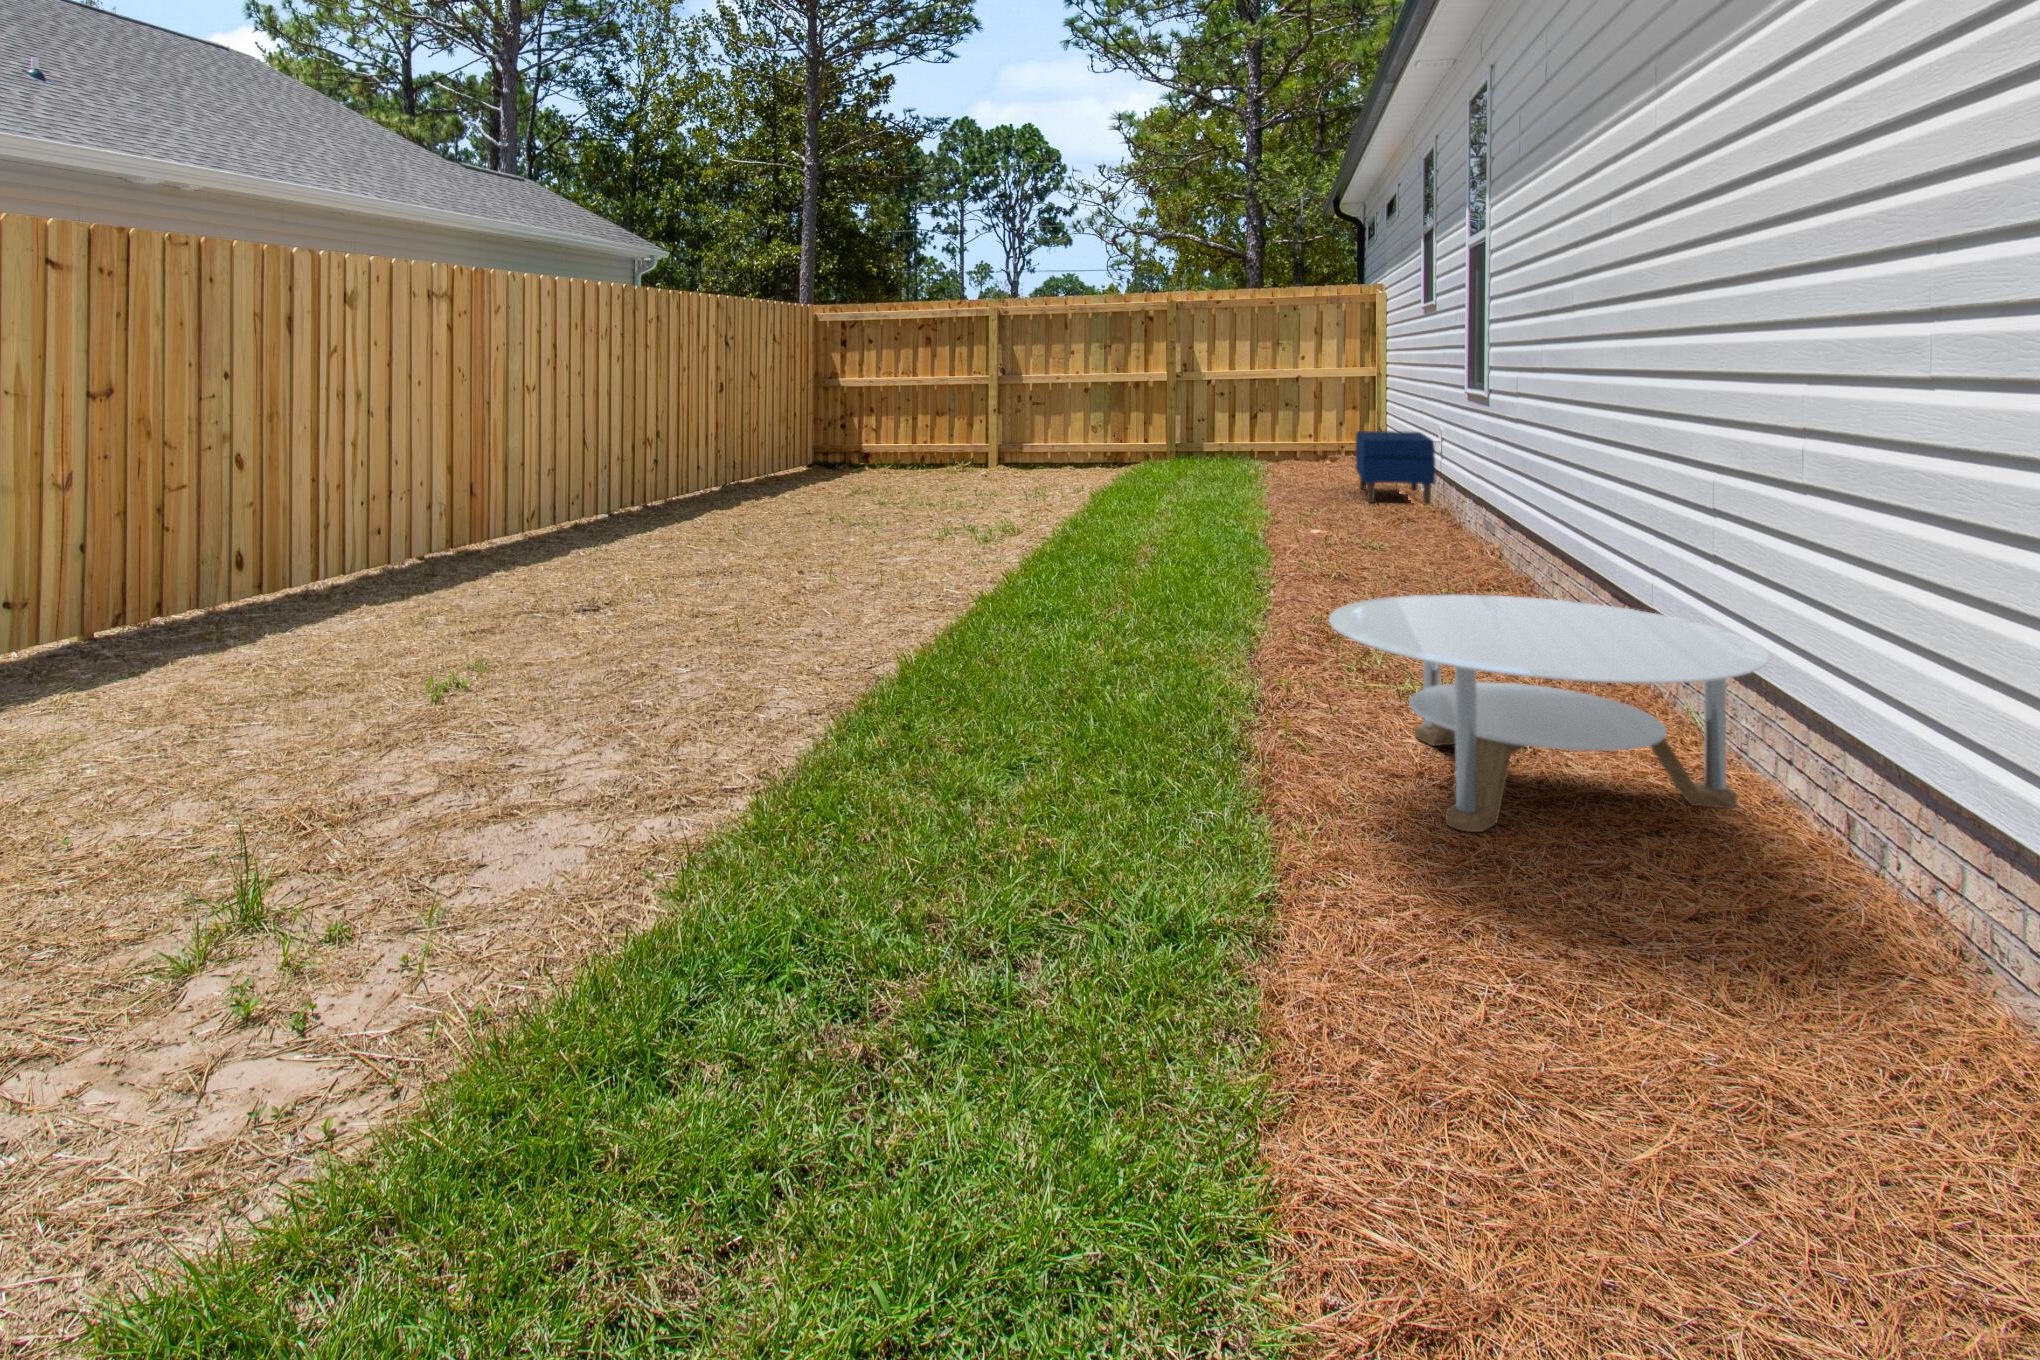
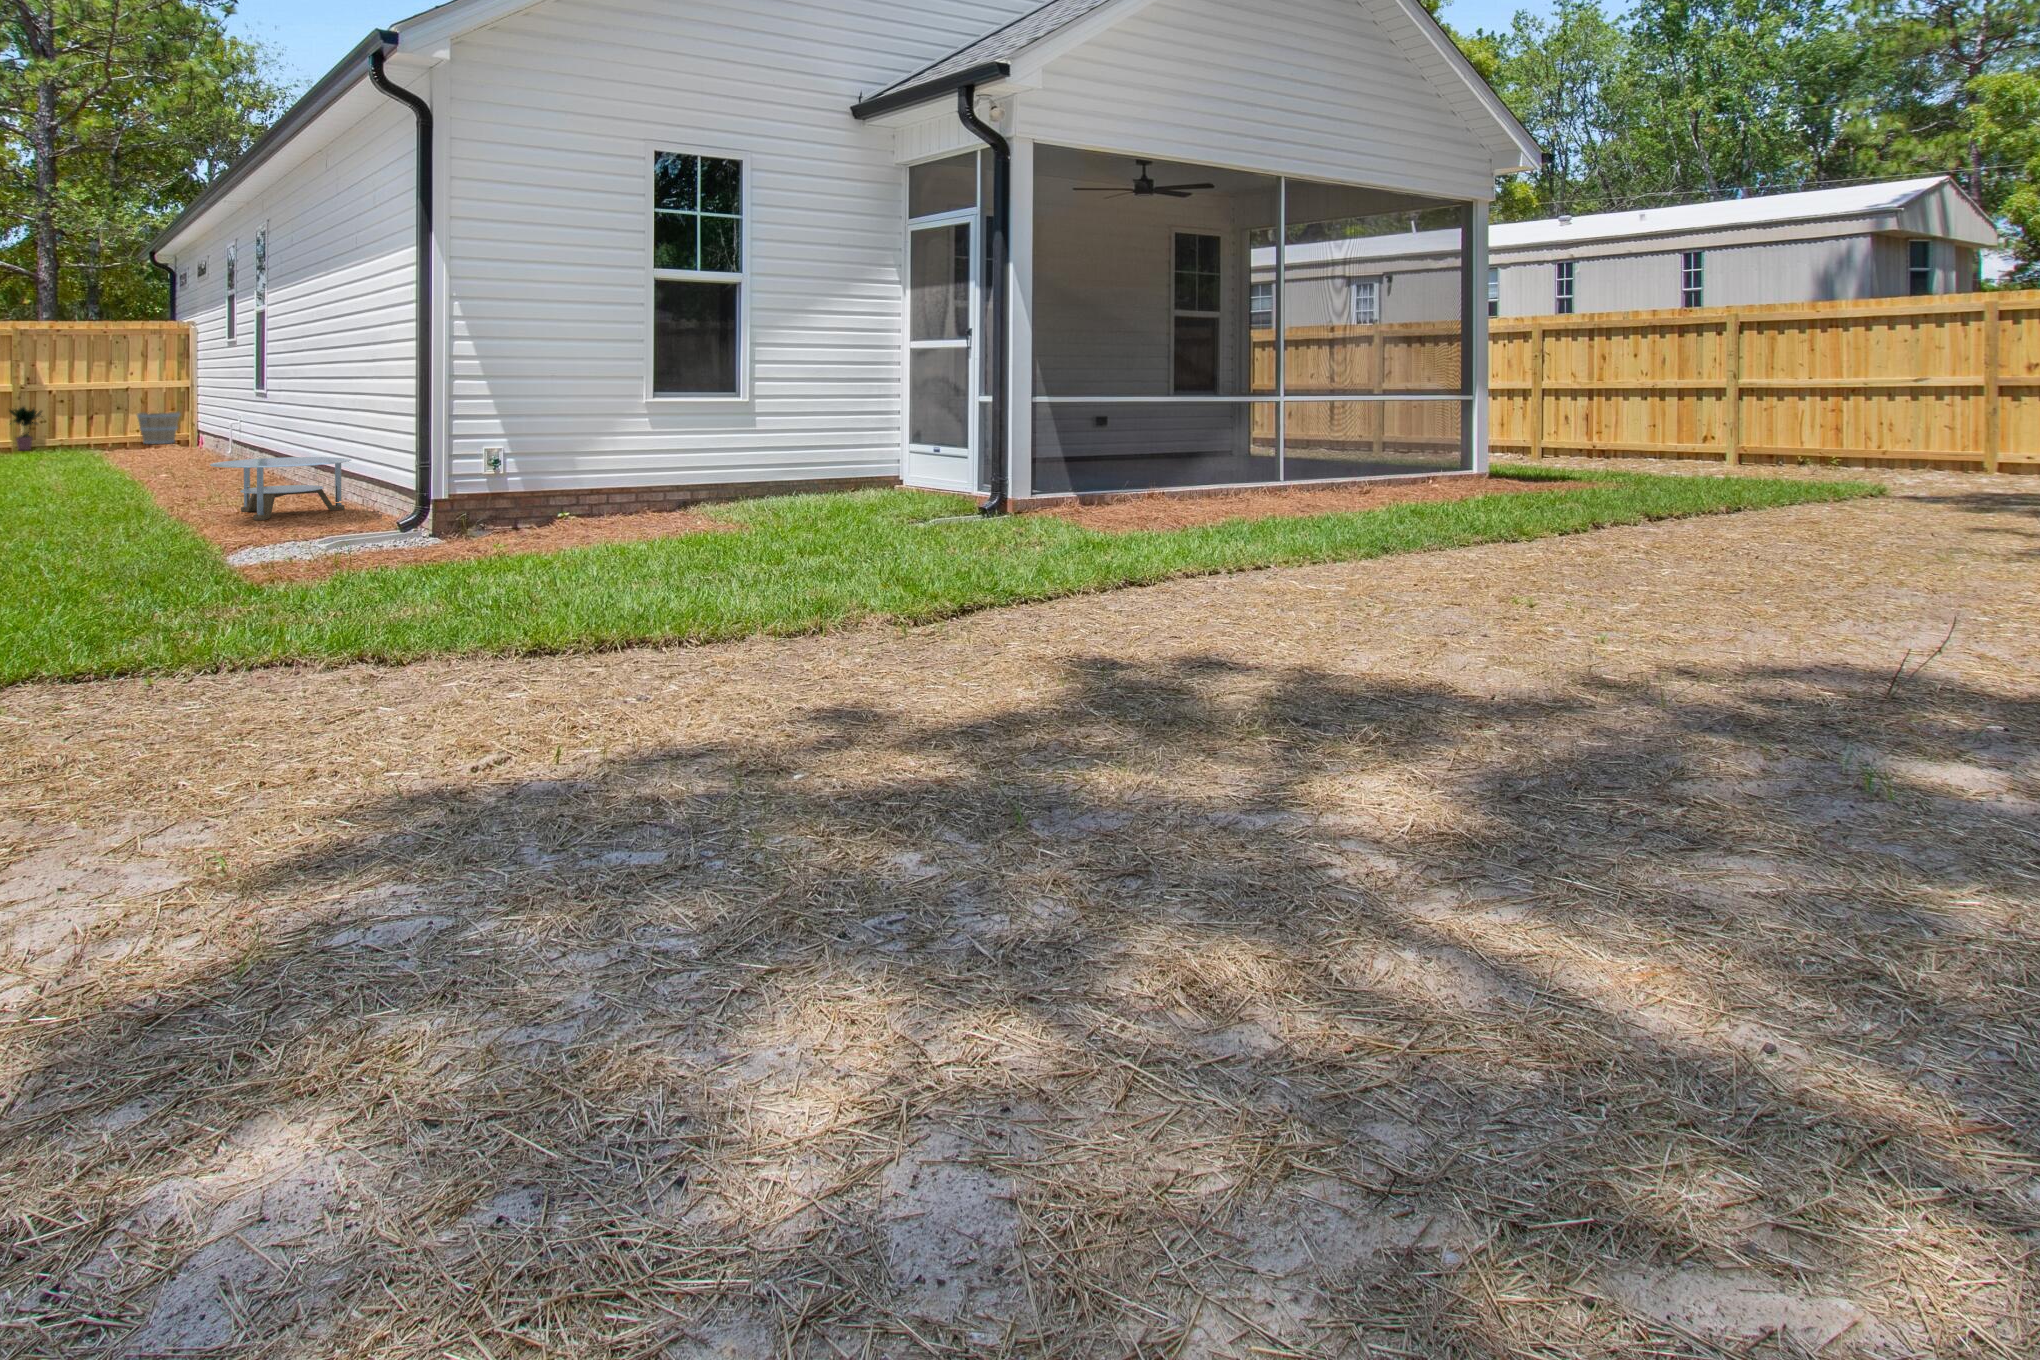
potted plant: none [1165,398,1205,455] -> present [9,407,42,450]
wooden bucket: none [1311,410,1366,455] -> present [137,411,180,444]
bench: present [1355,431,1435,504] -> none [182,419,237,463]

